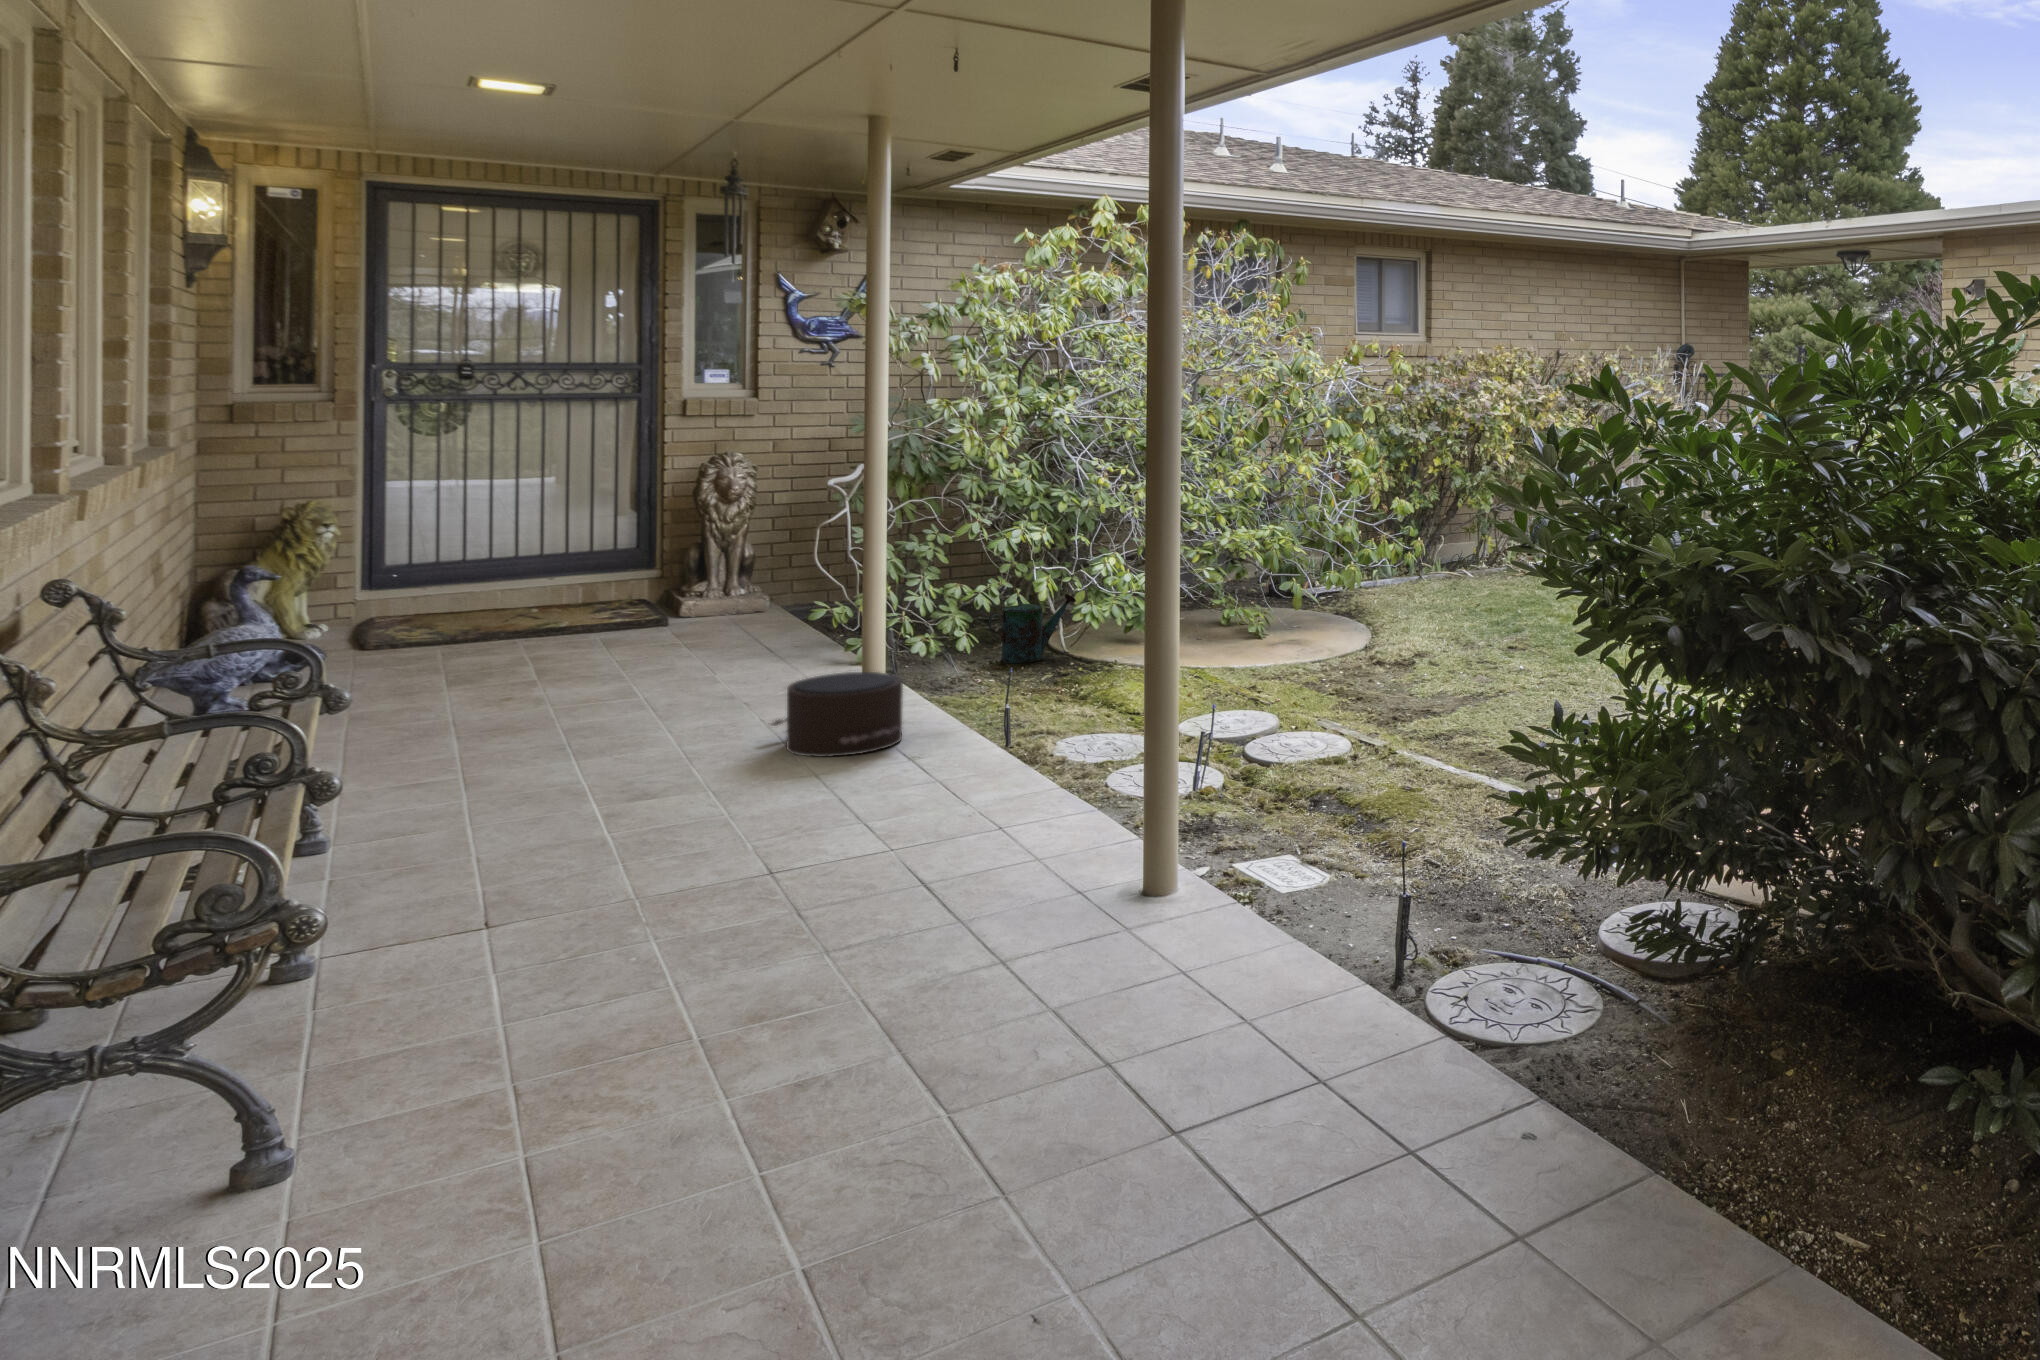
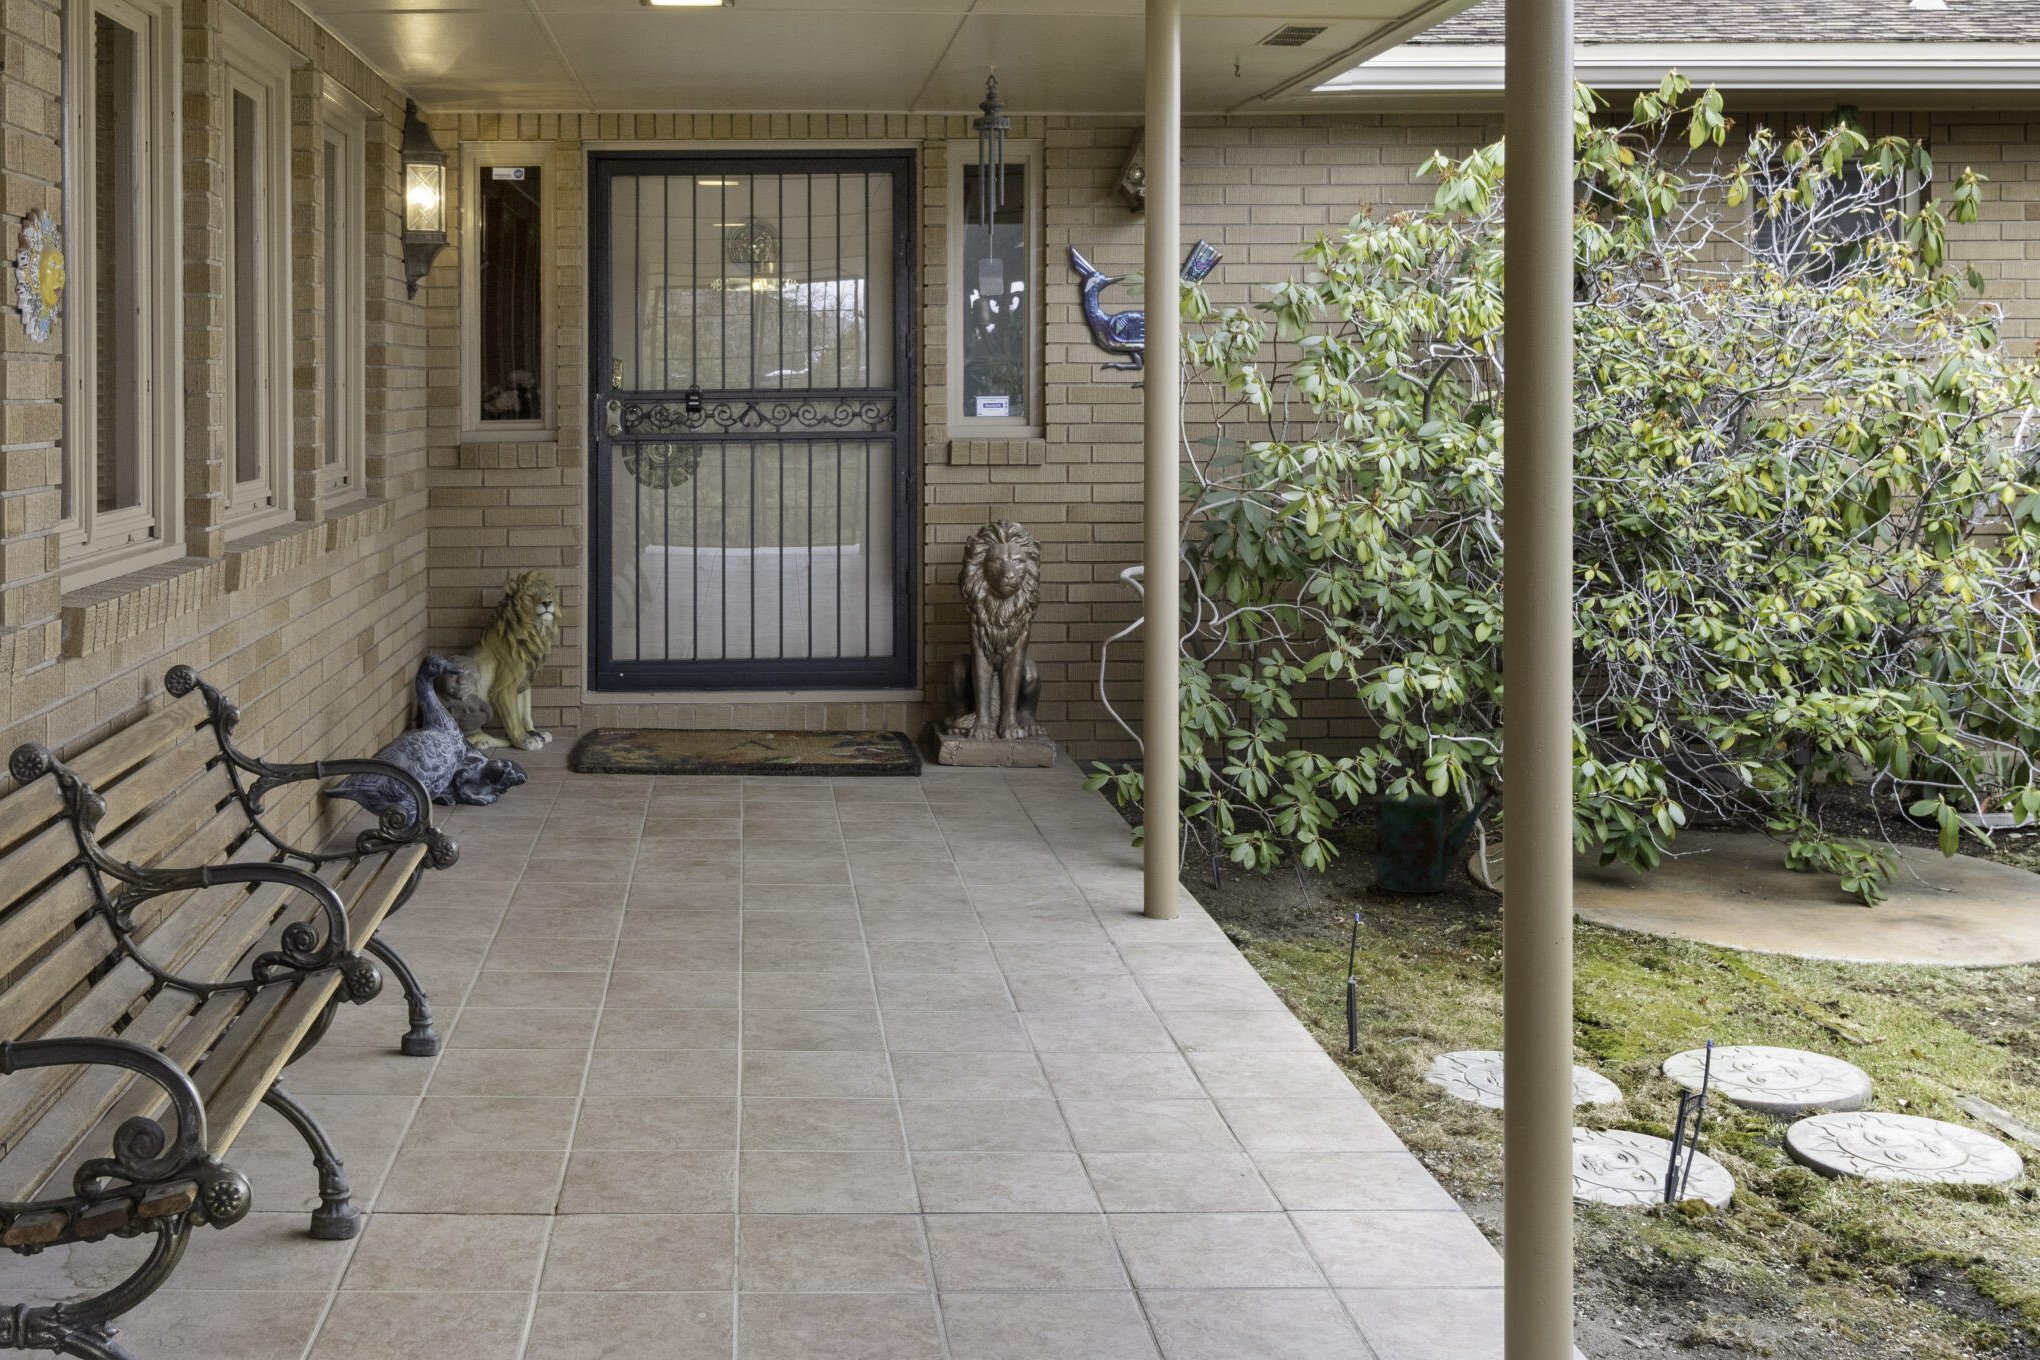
pouf: present [771,672,903,757] -> none [984,881,1177,1019]

